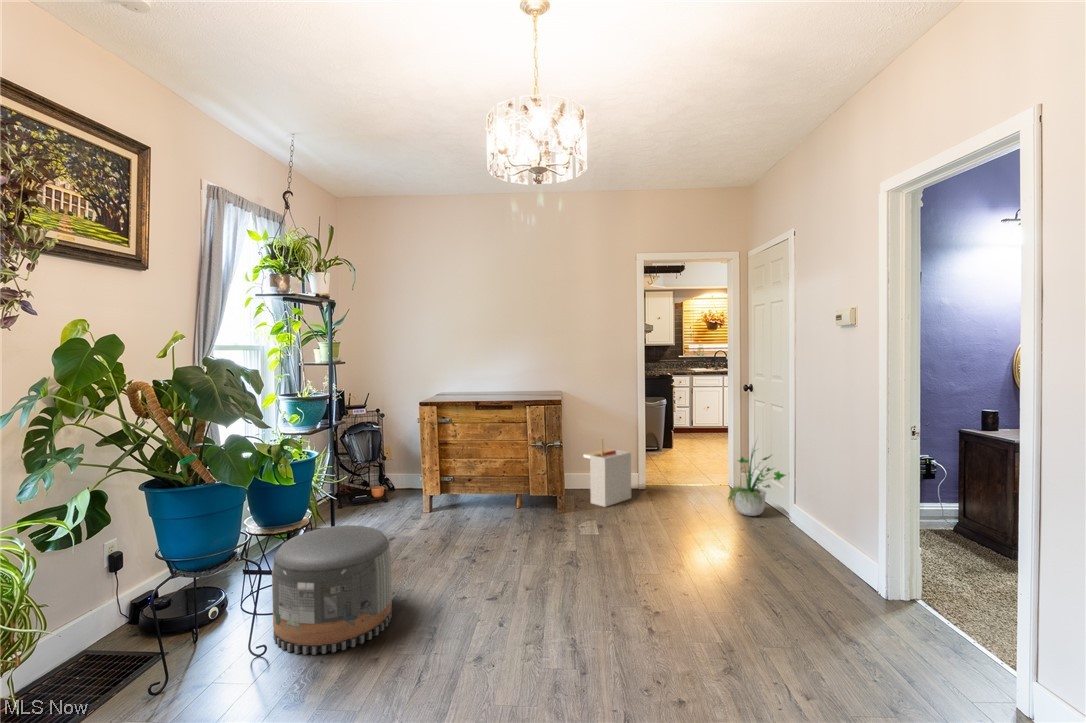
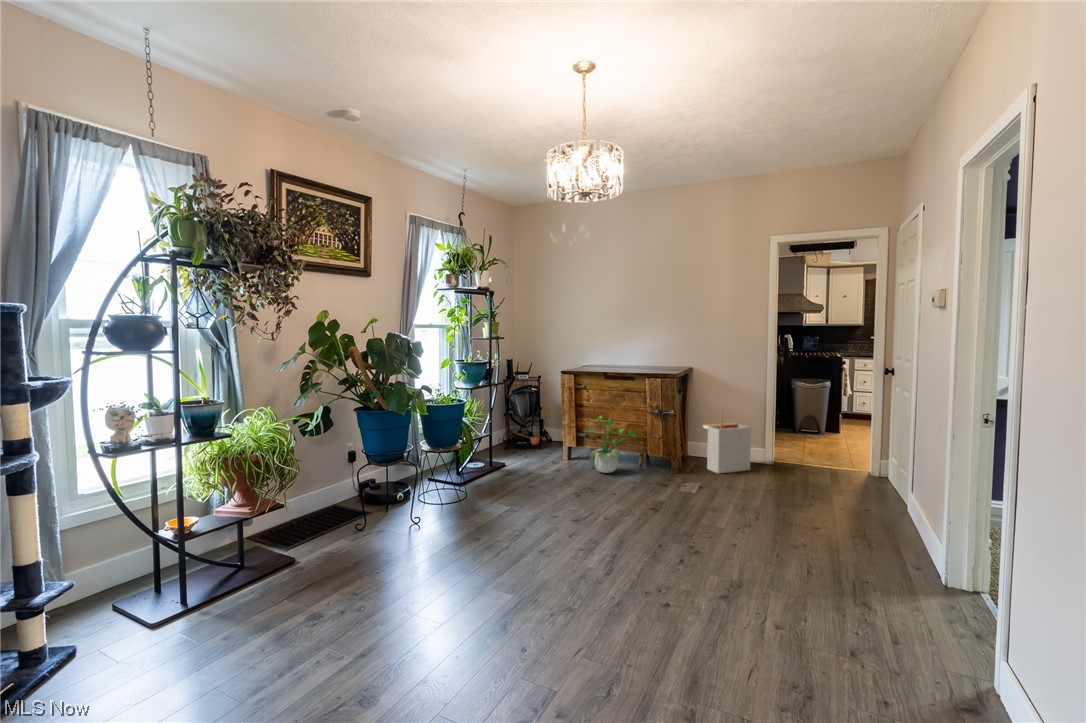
potted plant: present [728,450,785,516] -> present [587,416,636,473]
pouf: present [272,525,392,655] -> none [426,452,502,530]

